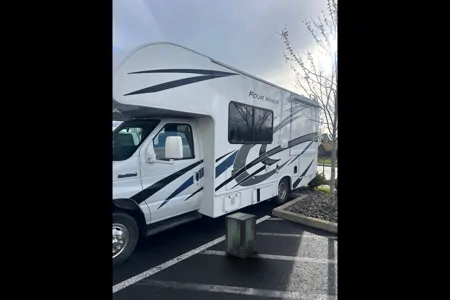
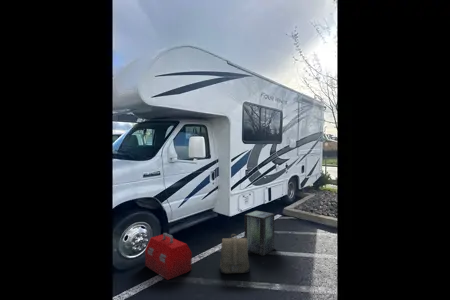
toolbox: none [122,235,168,283] -> present [145,233,192,280]
backpack: none [196,236,226,277] -> present [220,234,250,273]

